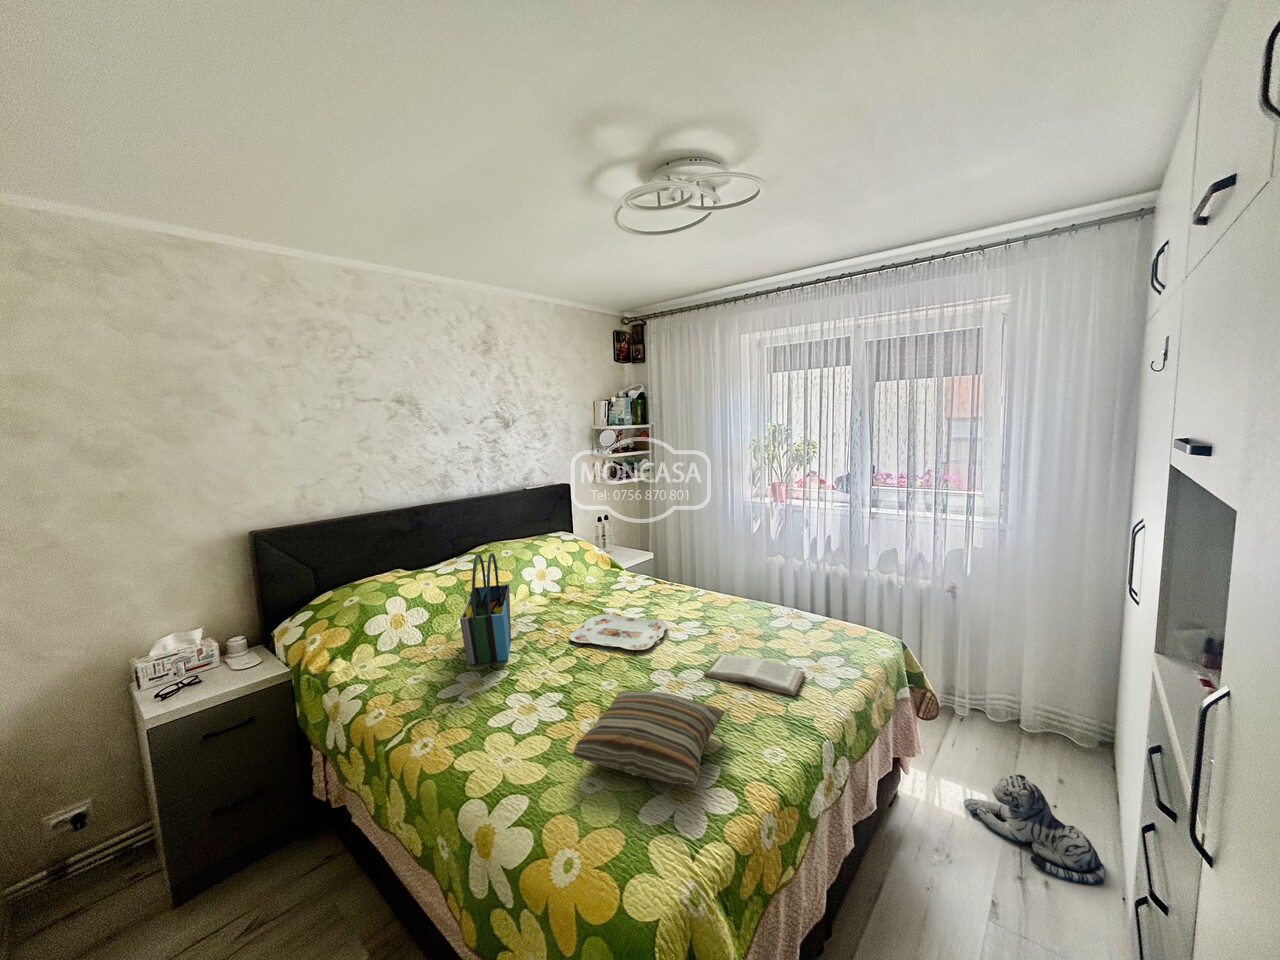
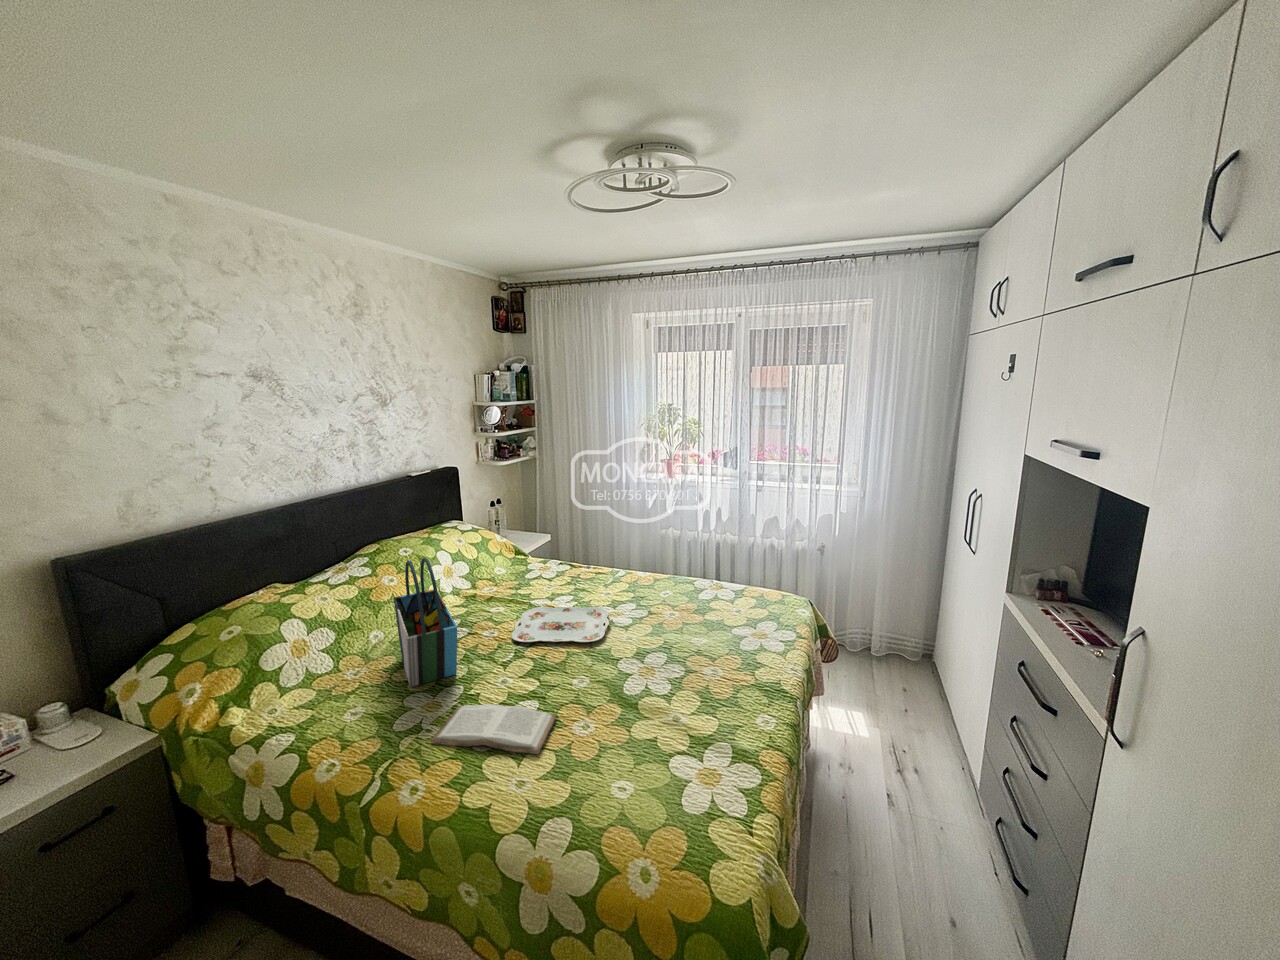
book: present [704,654,805,696] -> present [431,704,556,754]
pillow: present [573,691,724,785] -> none [599,683,730,771]
plush toy: present [964,774,1106,885] -> none [851,693,952,766]

